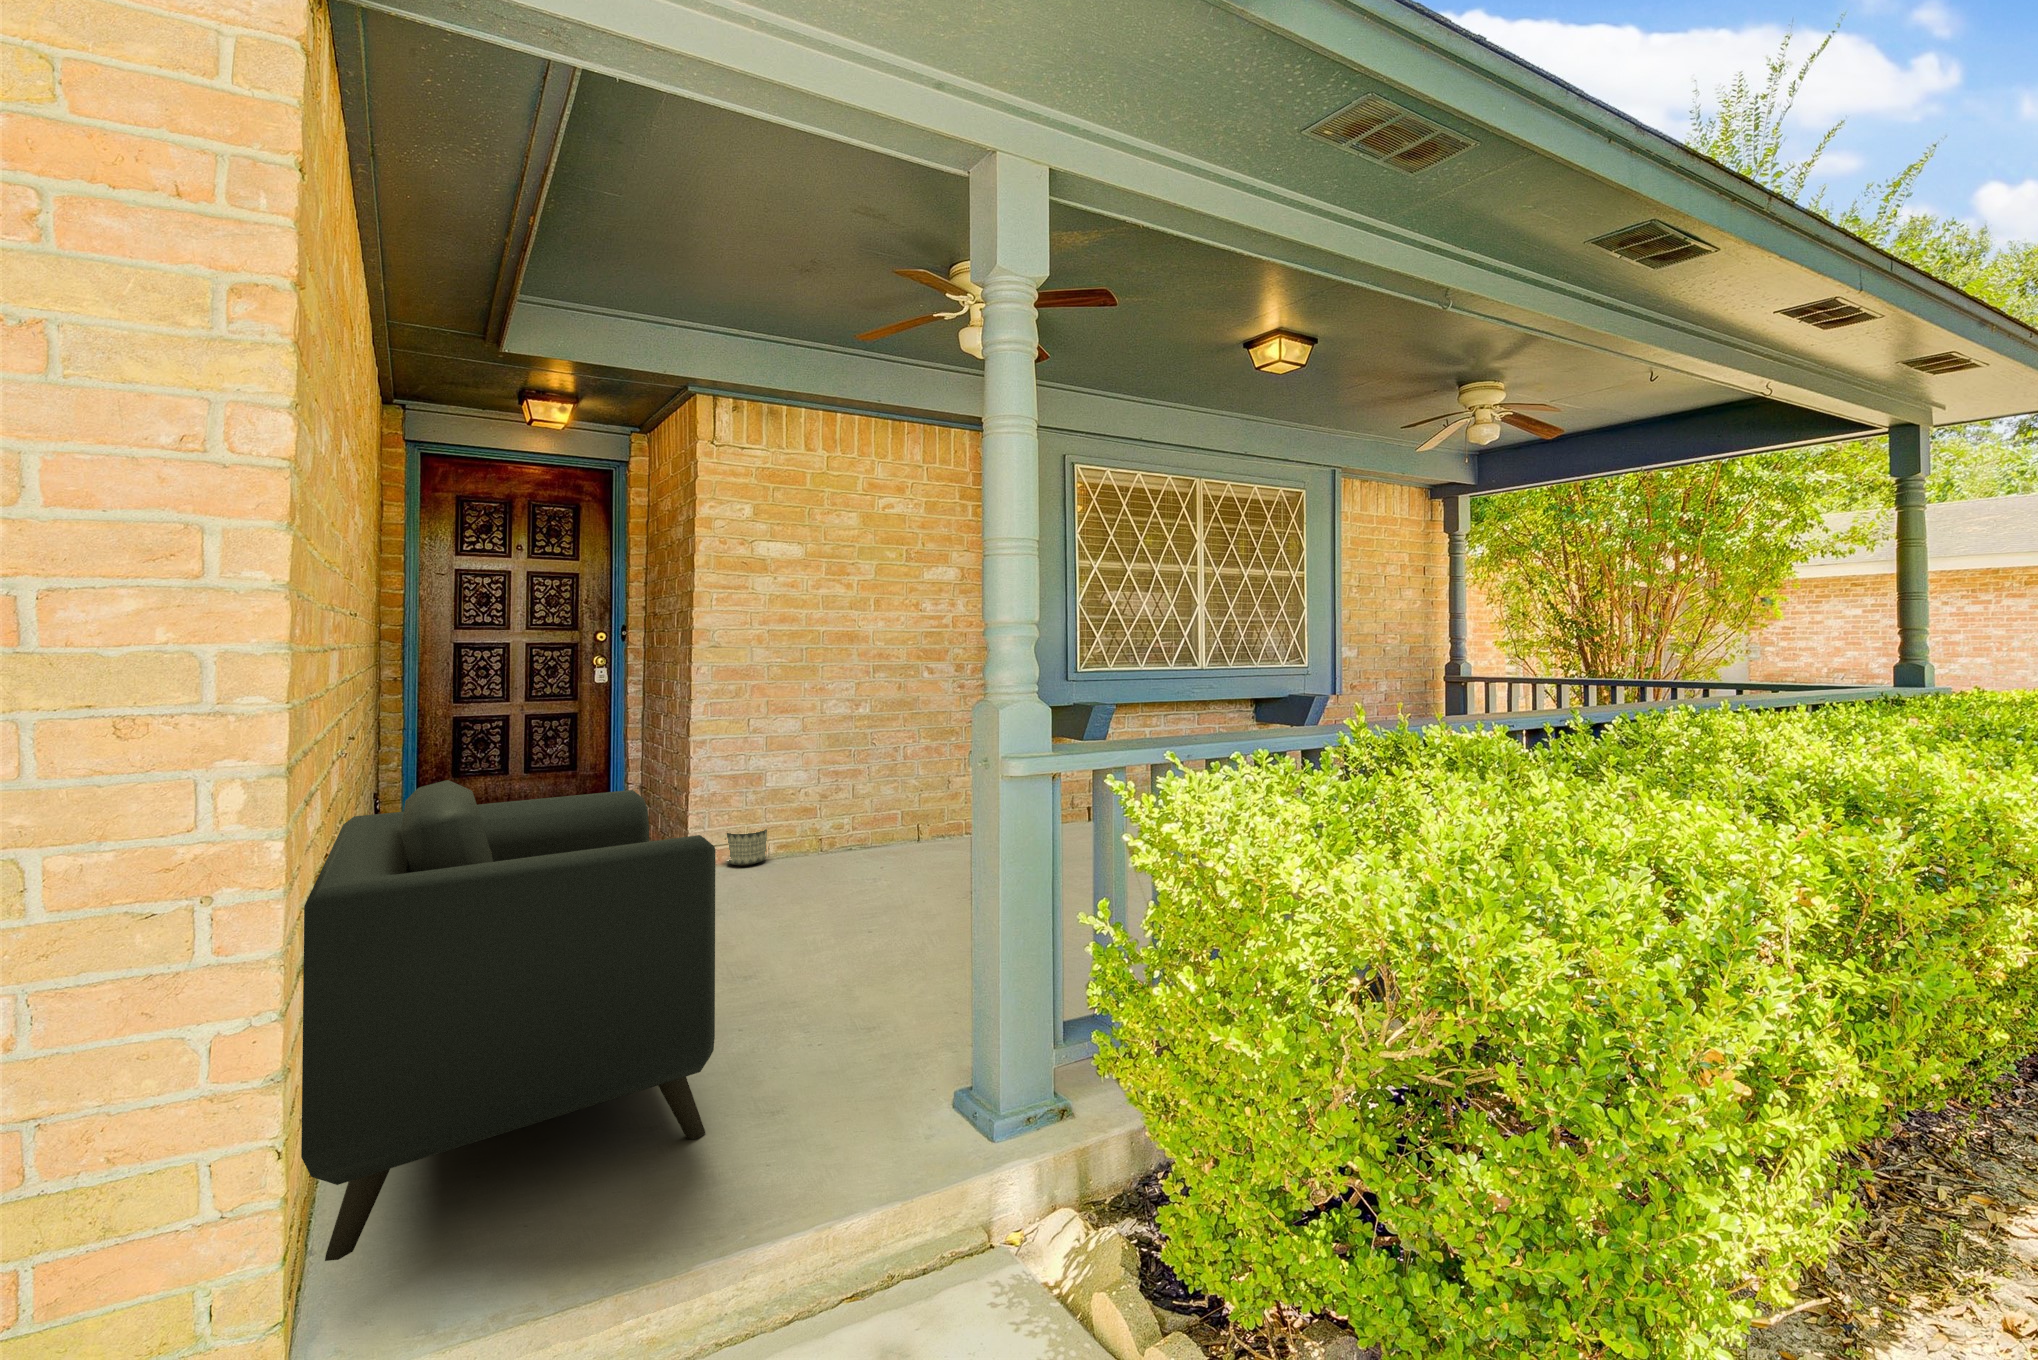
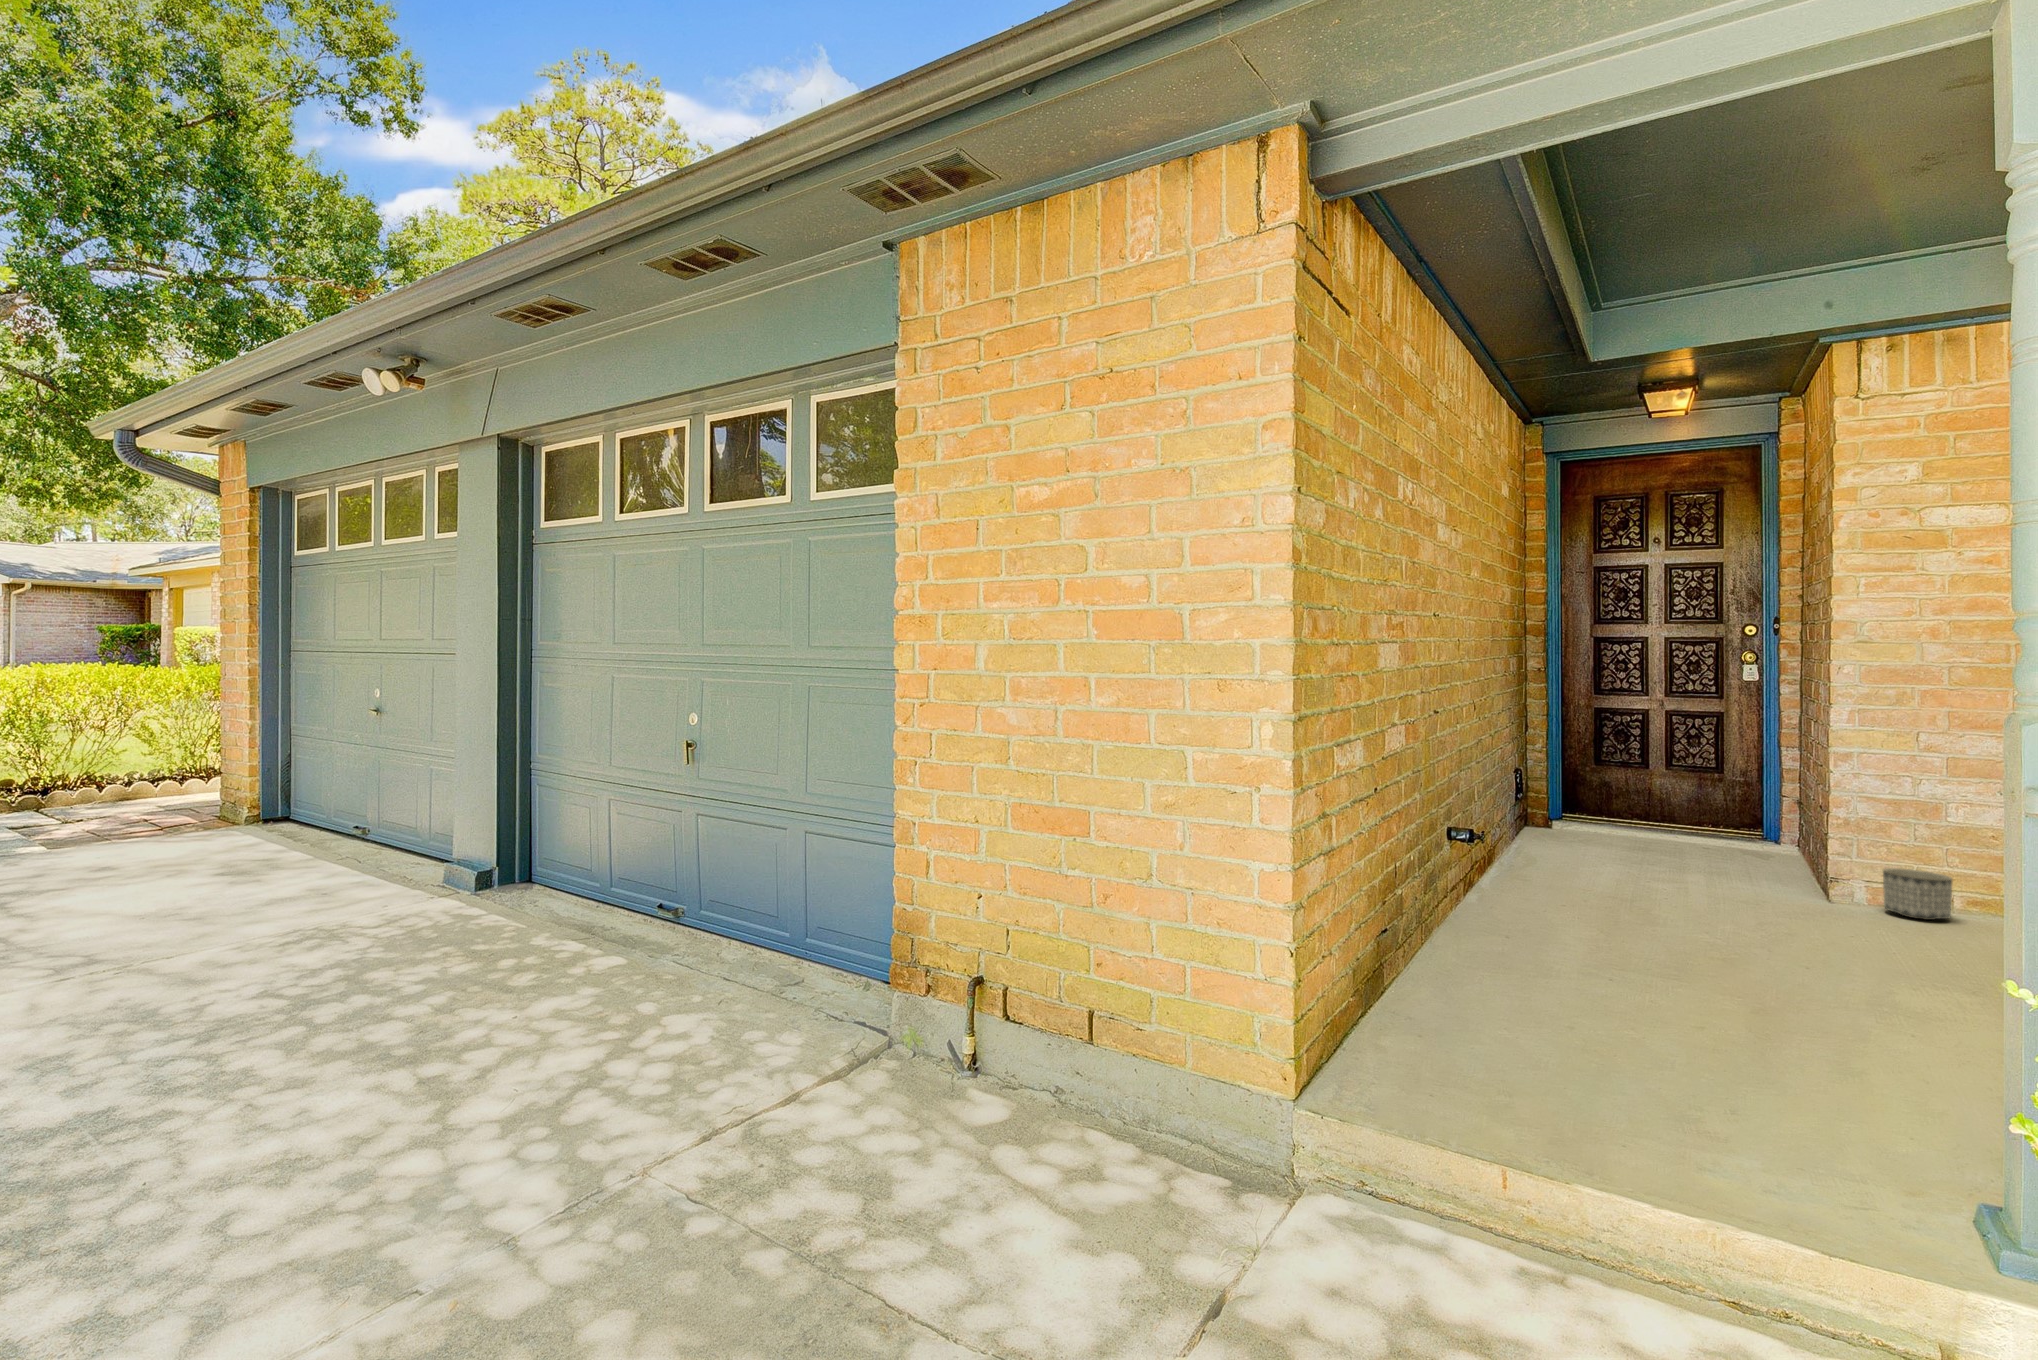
armchair: present [301,780,715,1261] -> none [1376,740,1681,1081]

